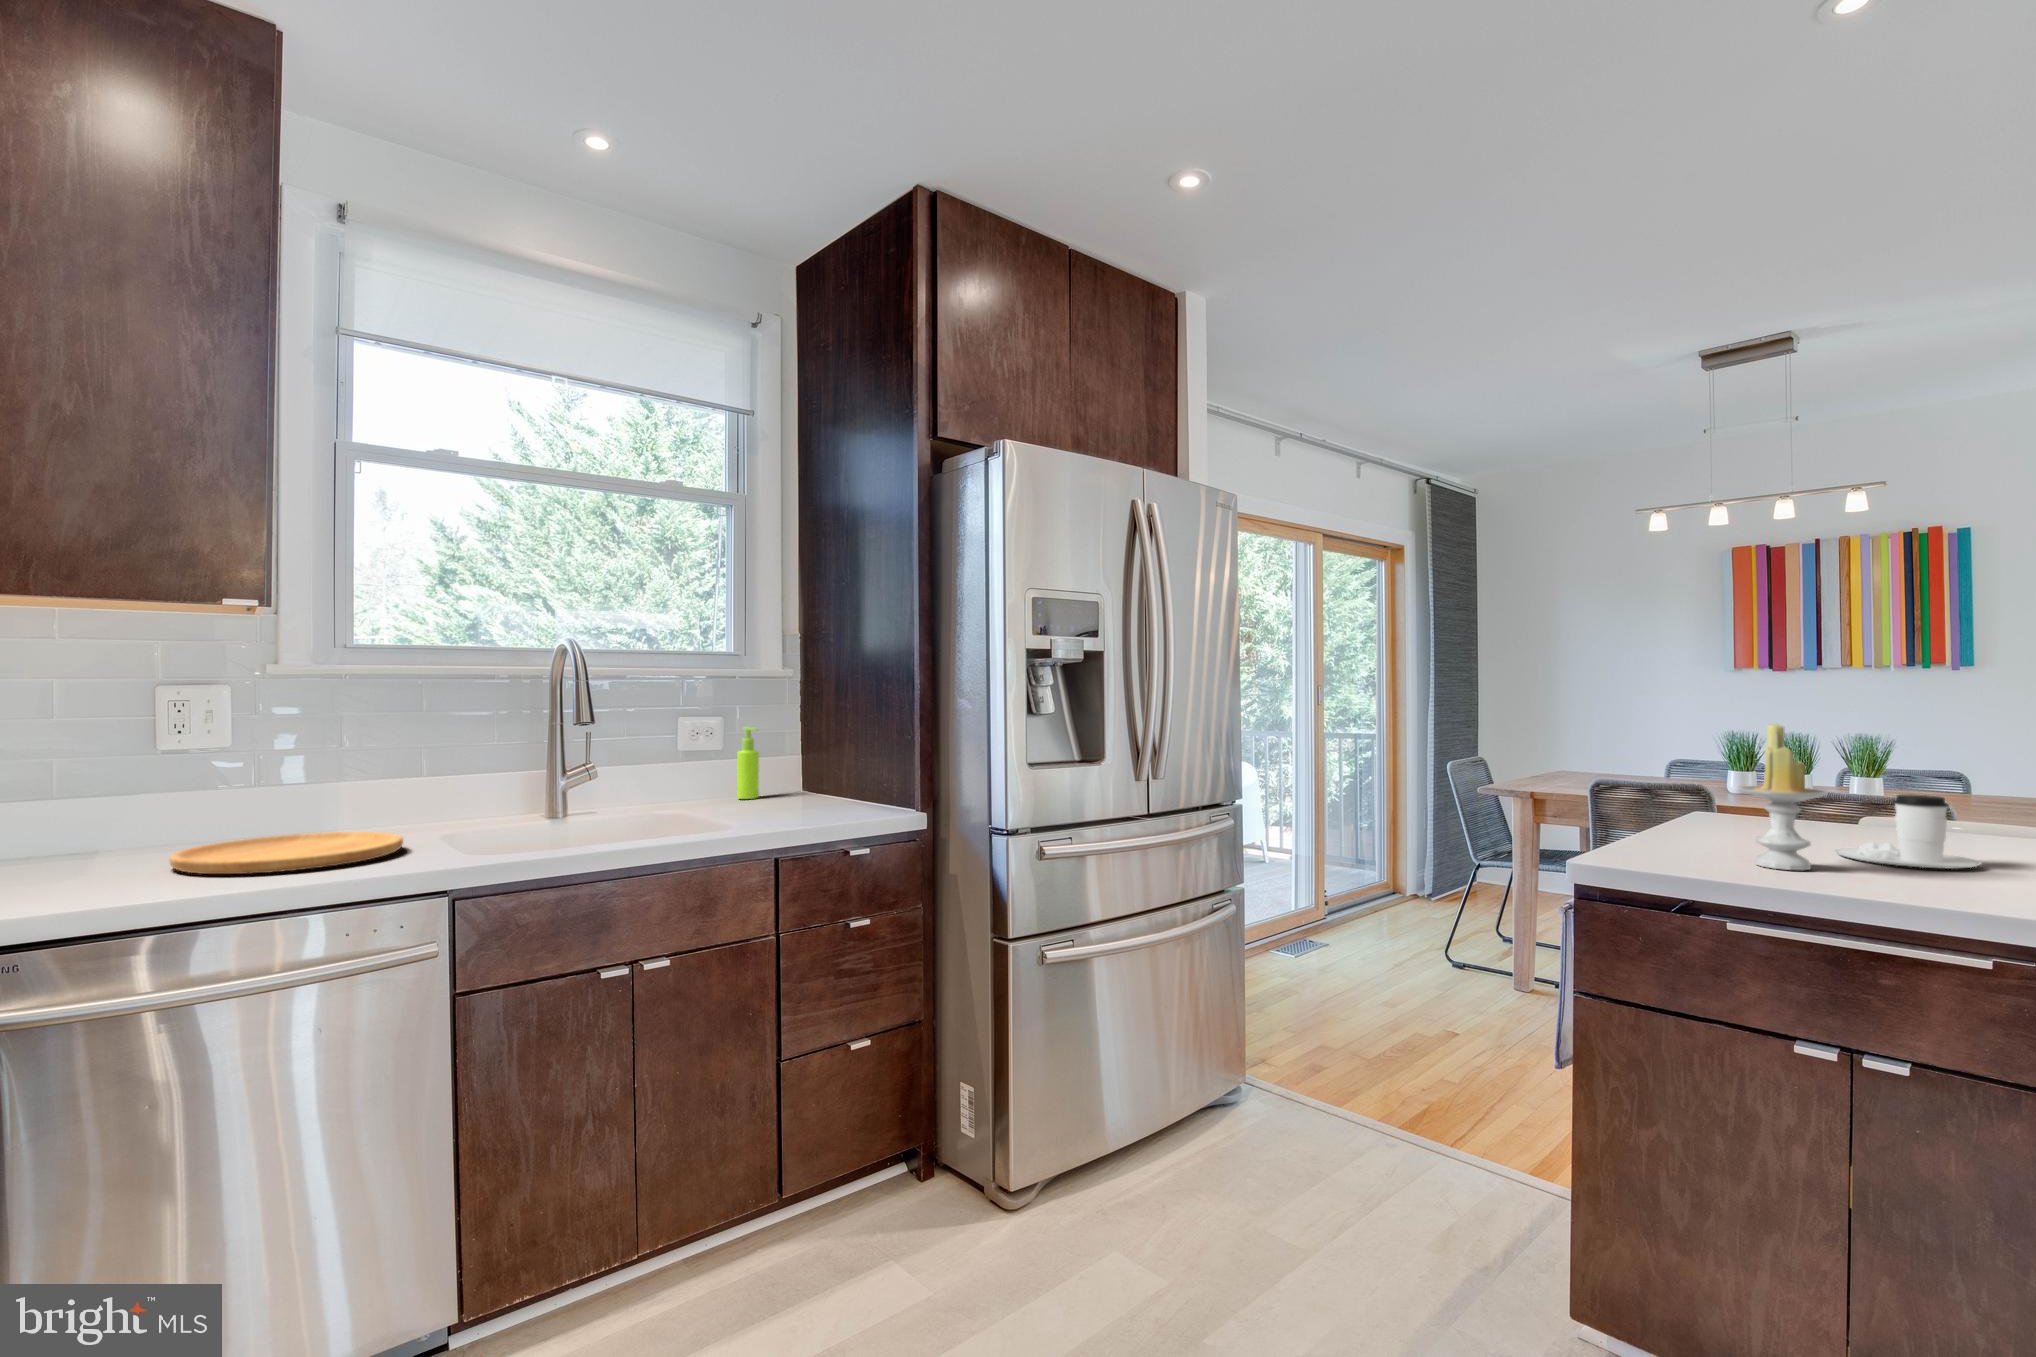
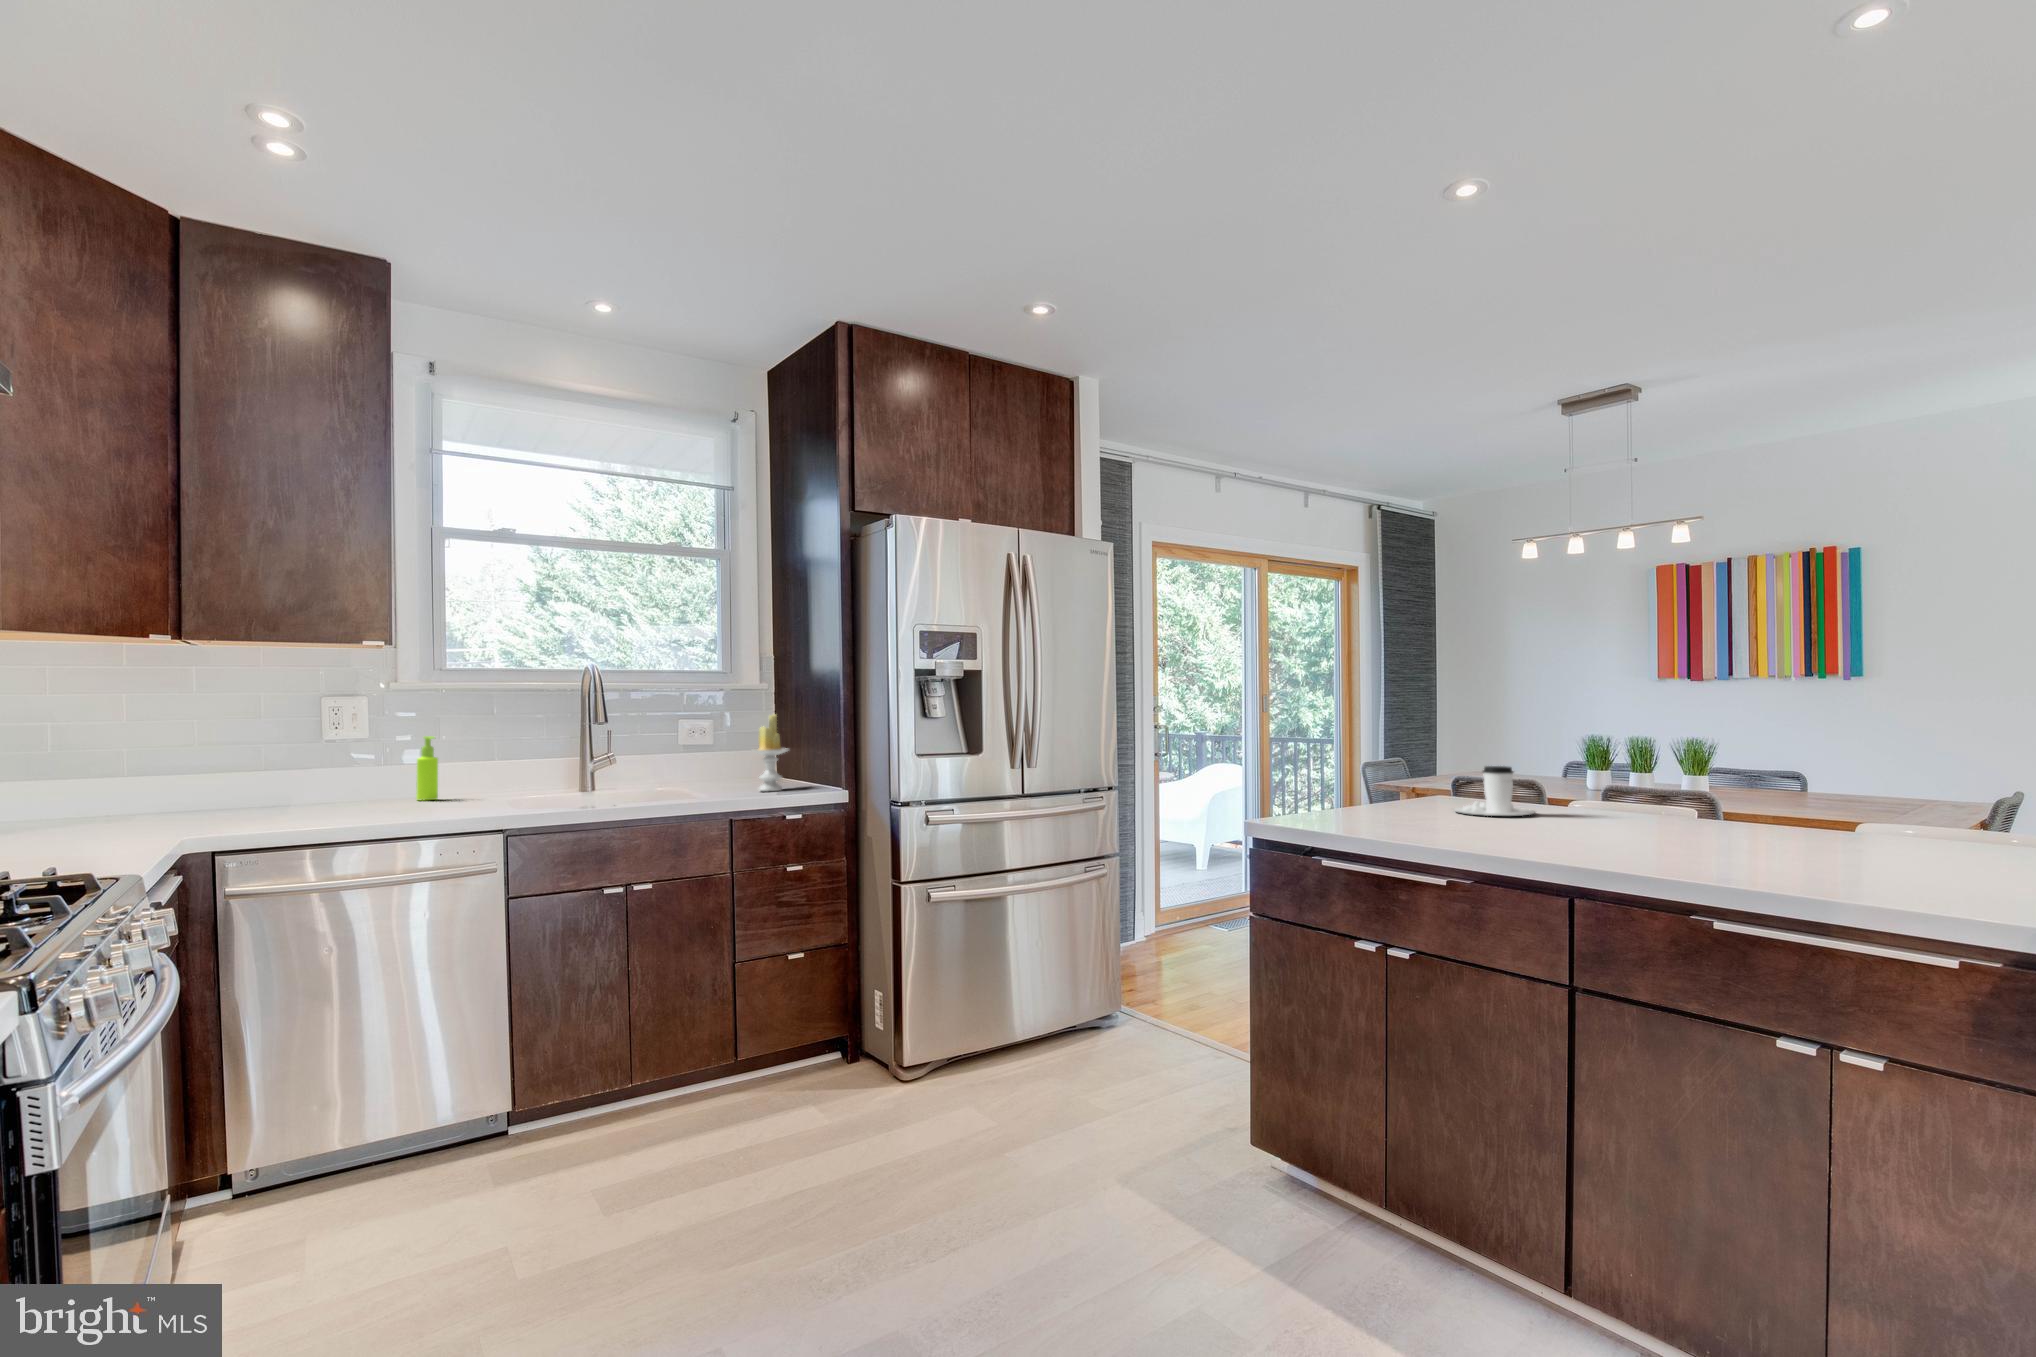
candle: present [1738,724,1828,870] -> present [752,714,789,791]
soap dispenser: present [737,727,759,799] -> present [416,736,438,800]
cutting board: present [169,832,403,874] -> none [335,796,477,815]

